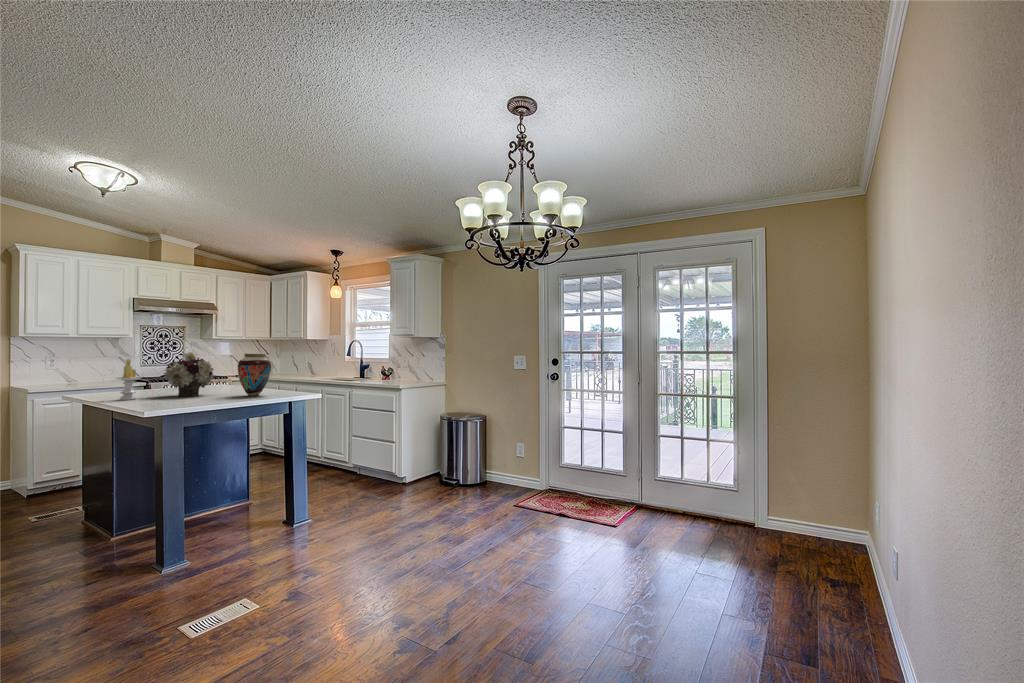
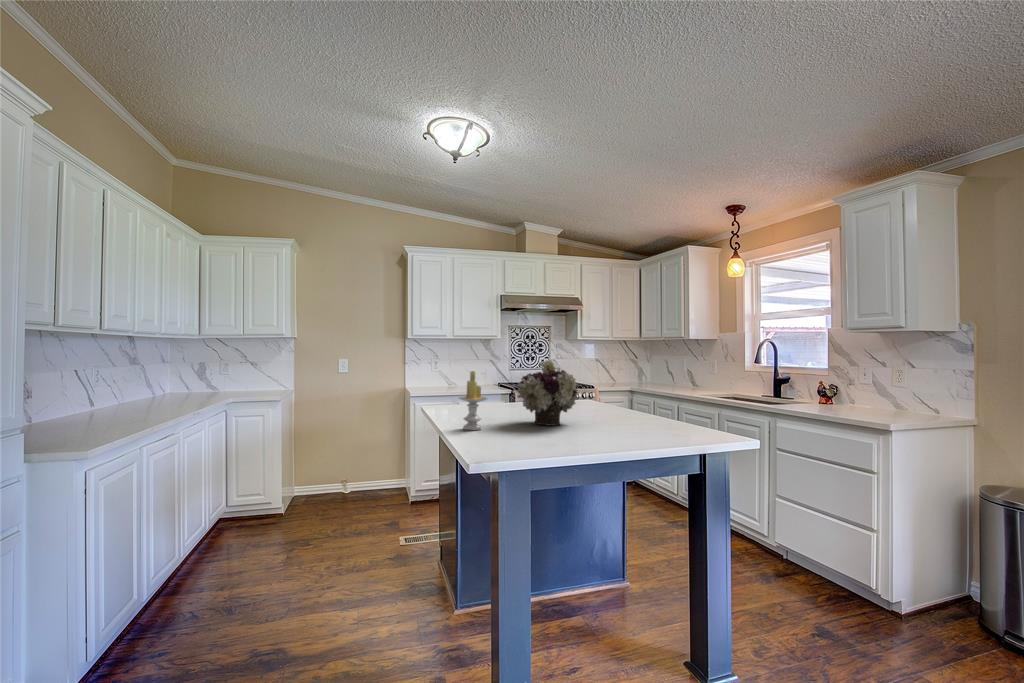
vase: present [238,354,271,396] -> none [611,363,661,432]

